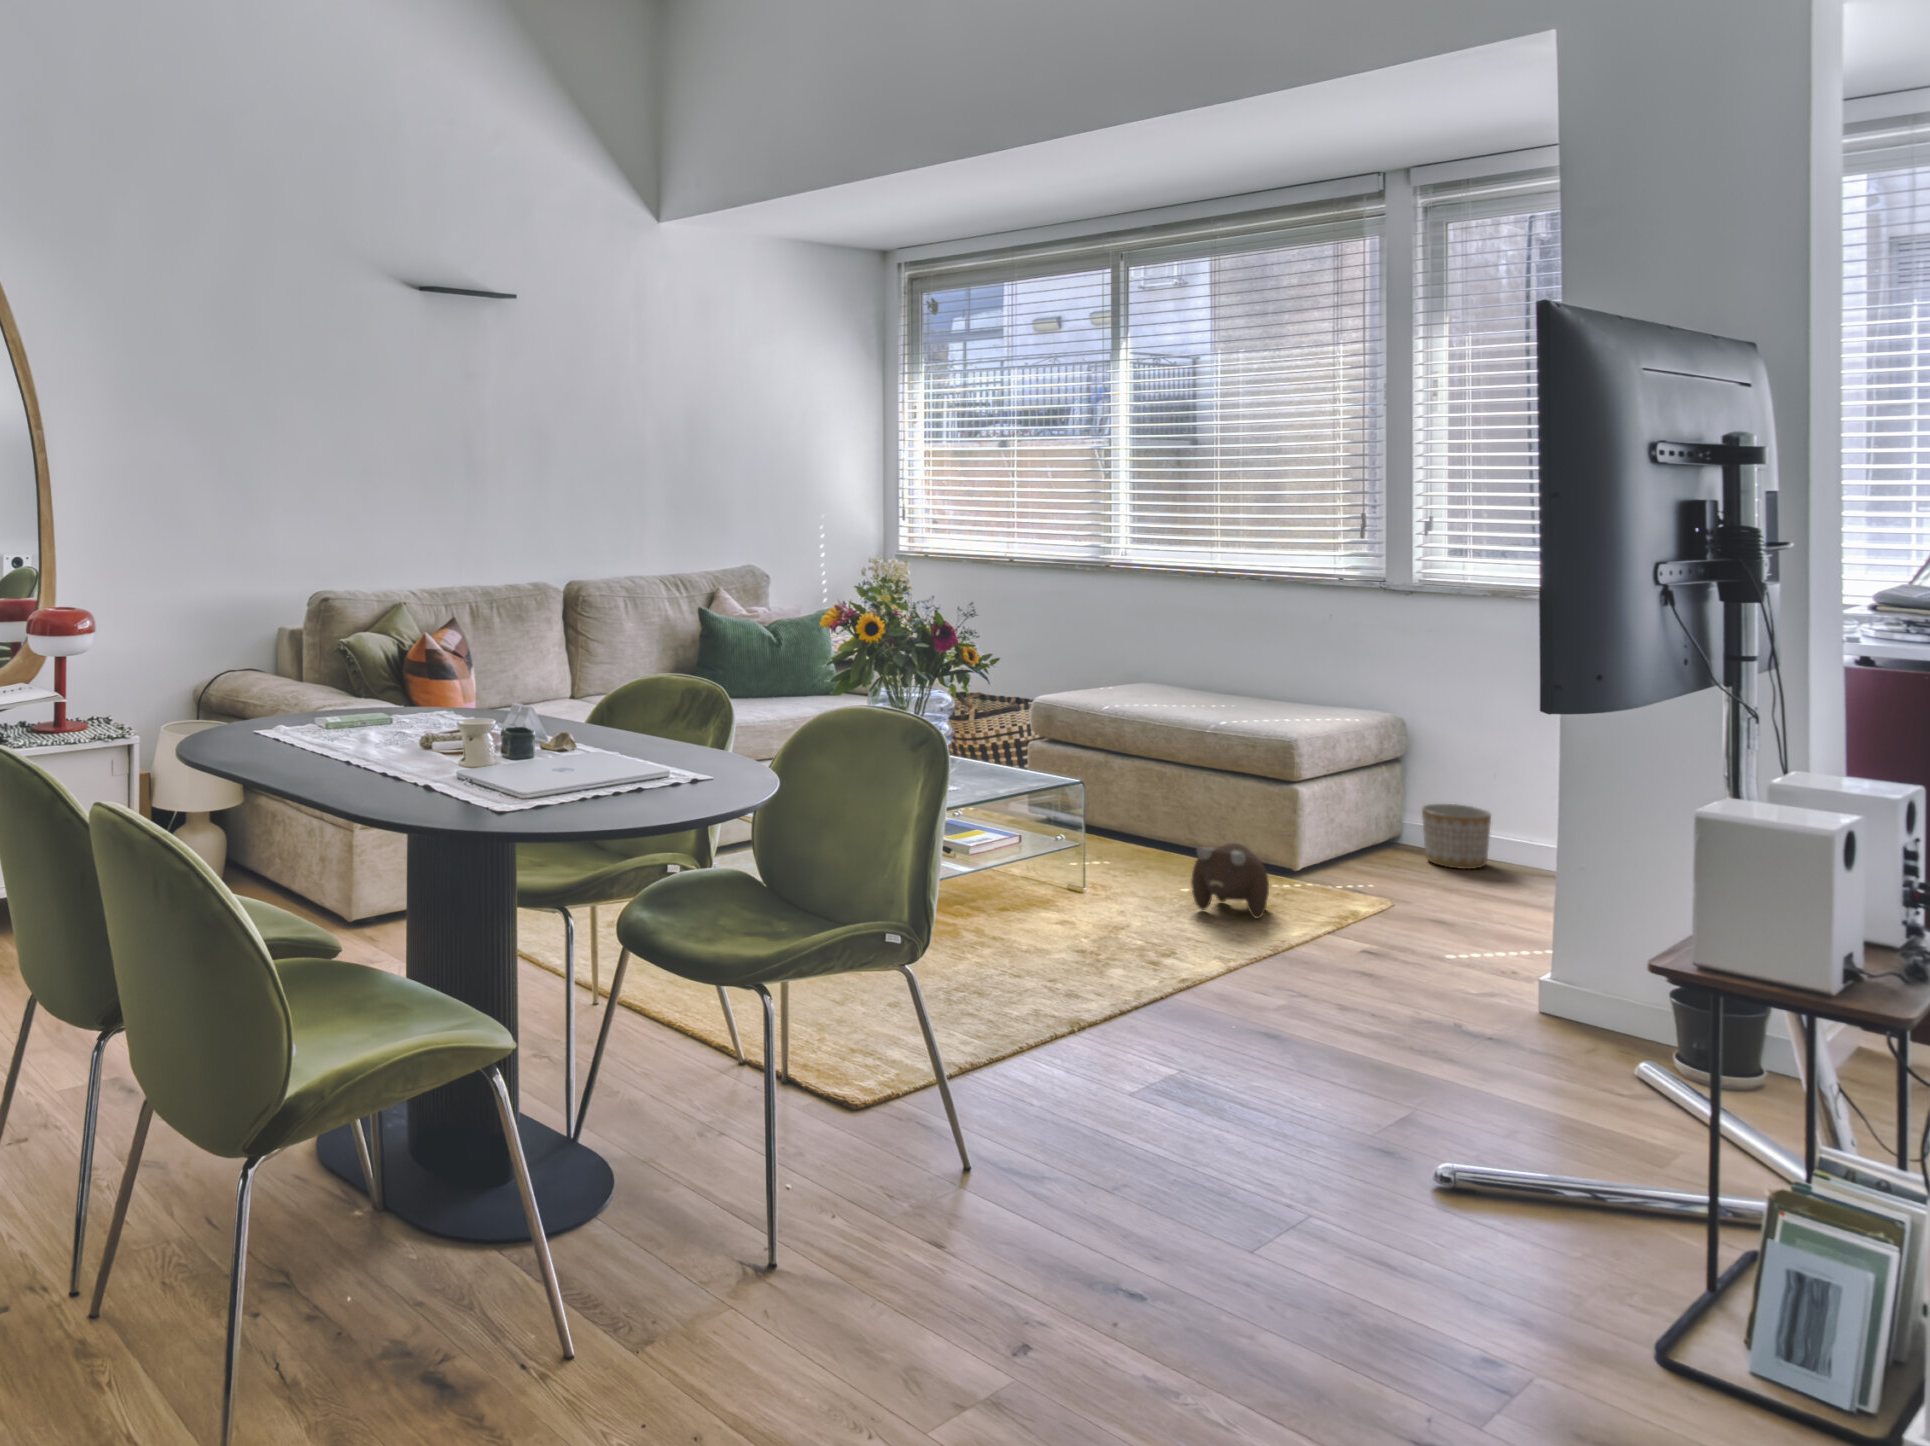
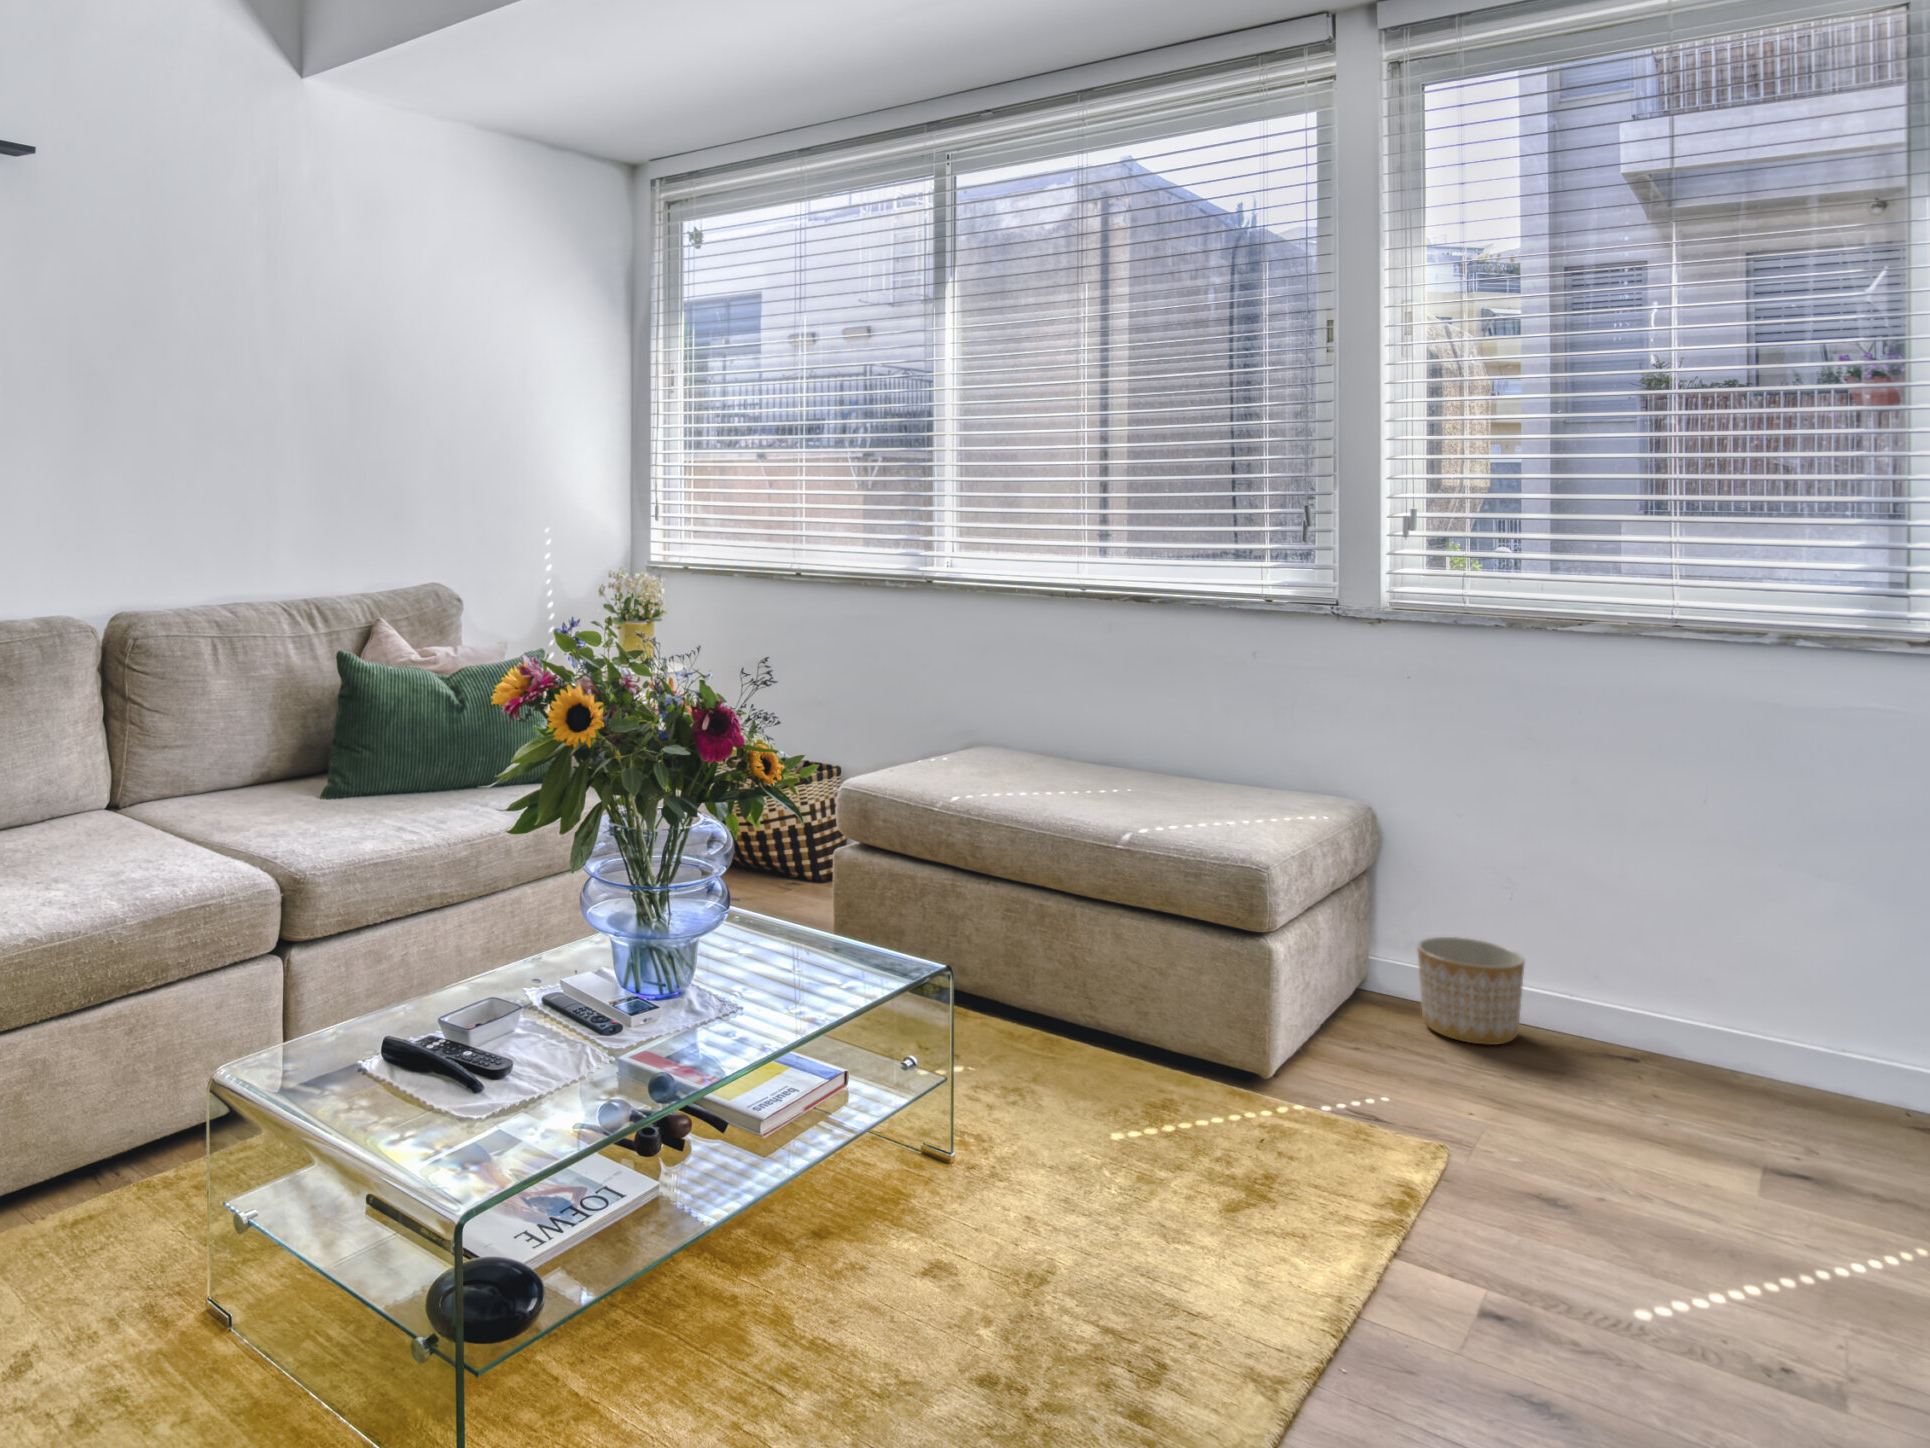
plush toy: present [1191,843,1269,919] -> none [1135,1063,1271,1206]

